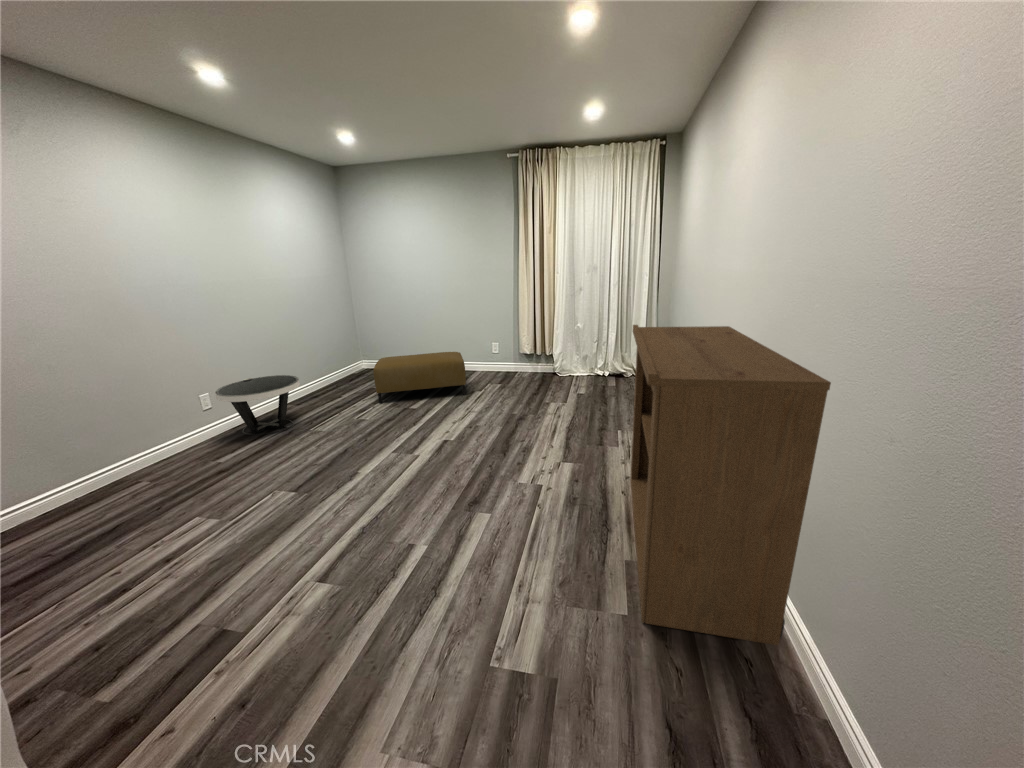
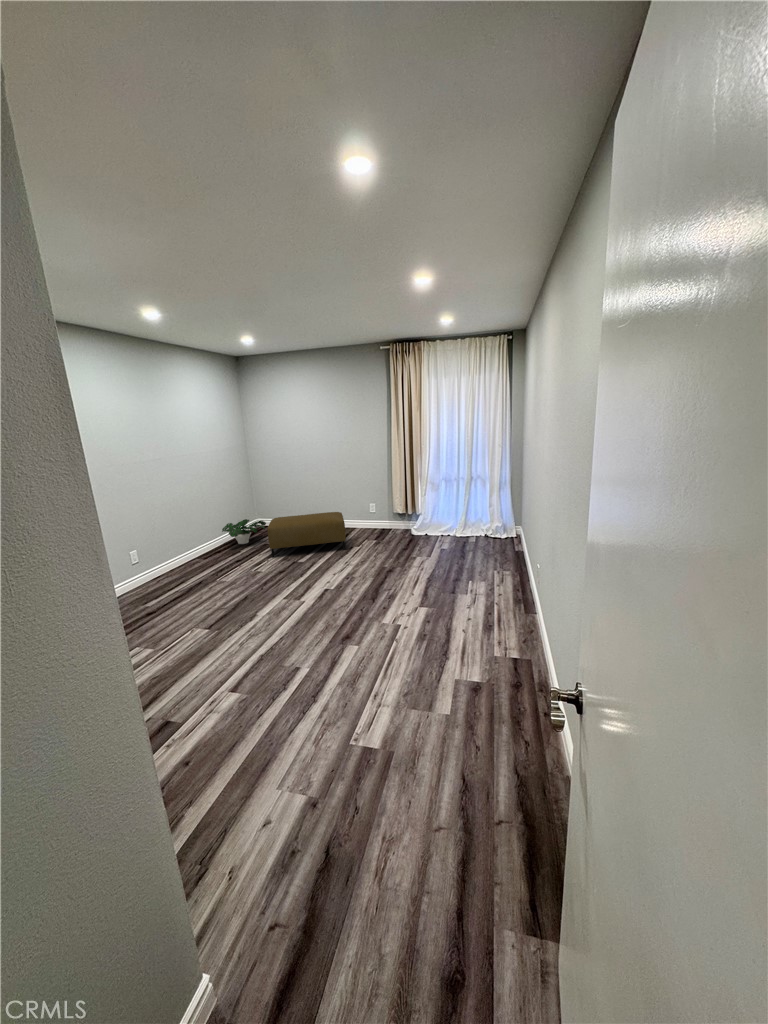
bookshelf: present [631,325,831,645] -> none [448,500,558,733]
potted plant: none [320,360,373,389] -> present [222,519,266,544]
side table: present [215,375,300,435] -> none [142,535,208,584]

